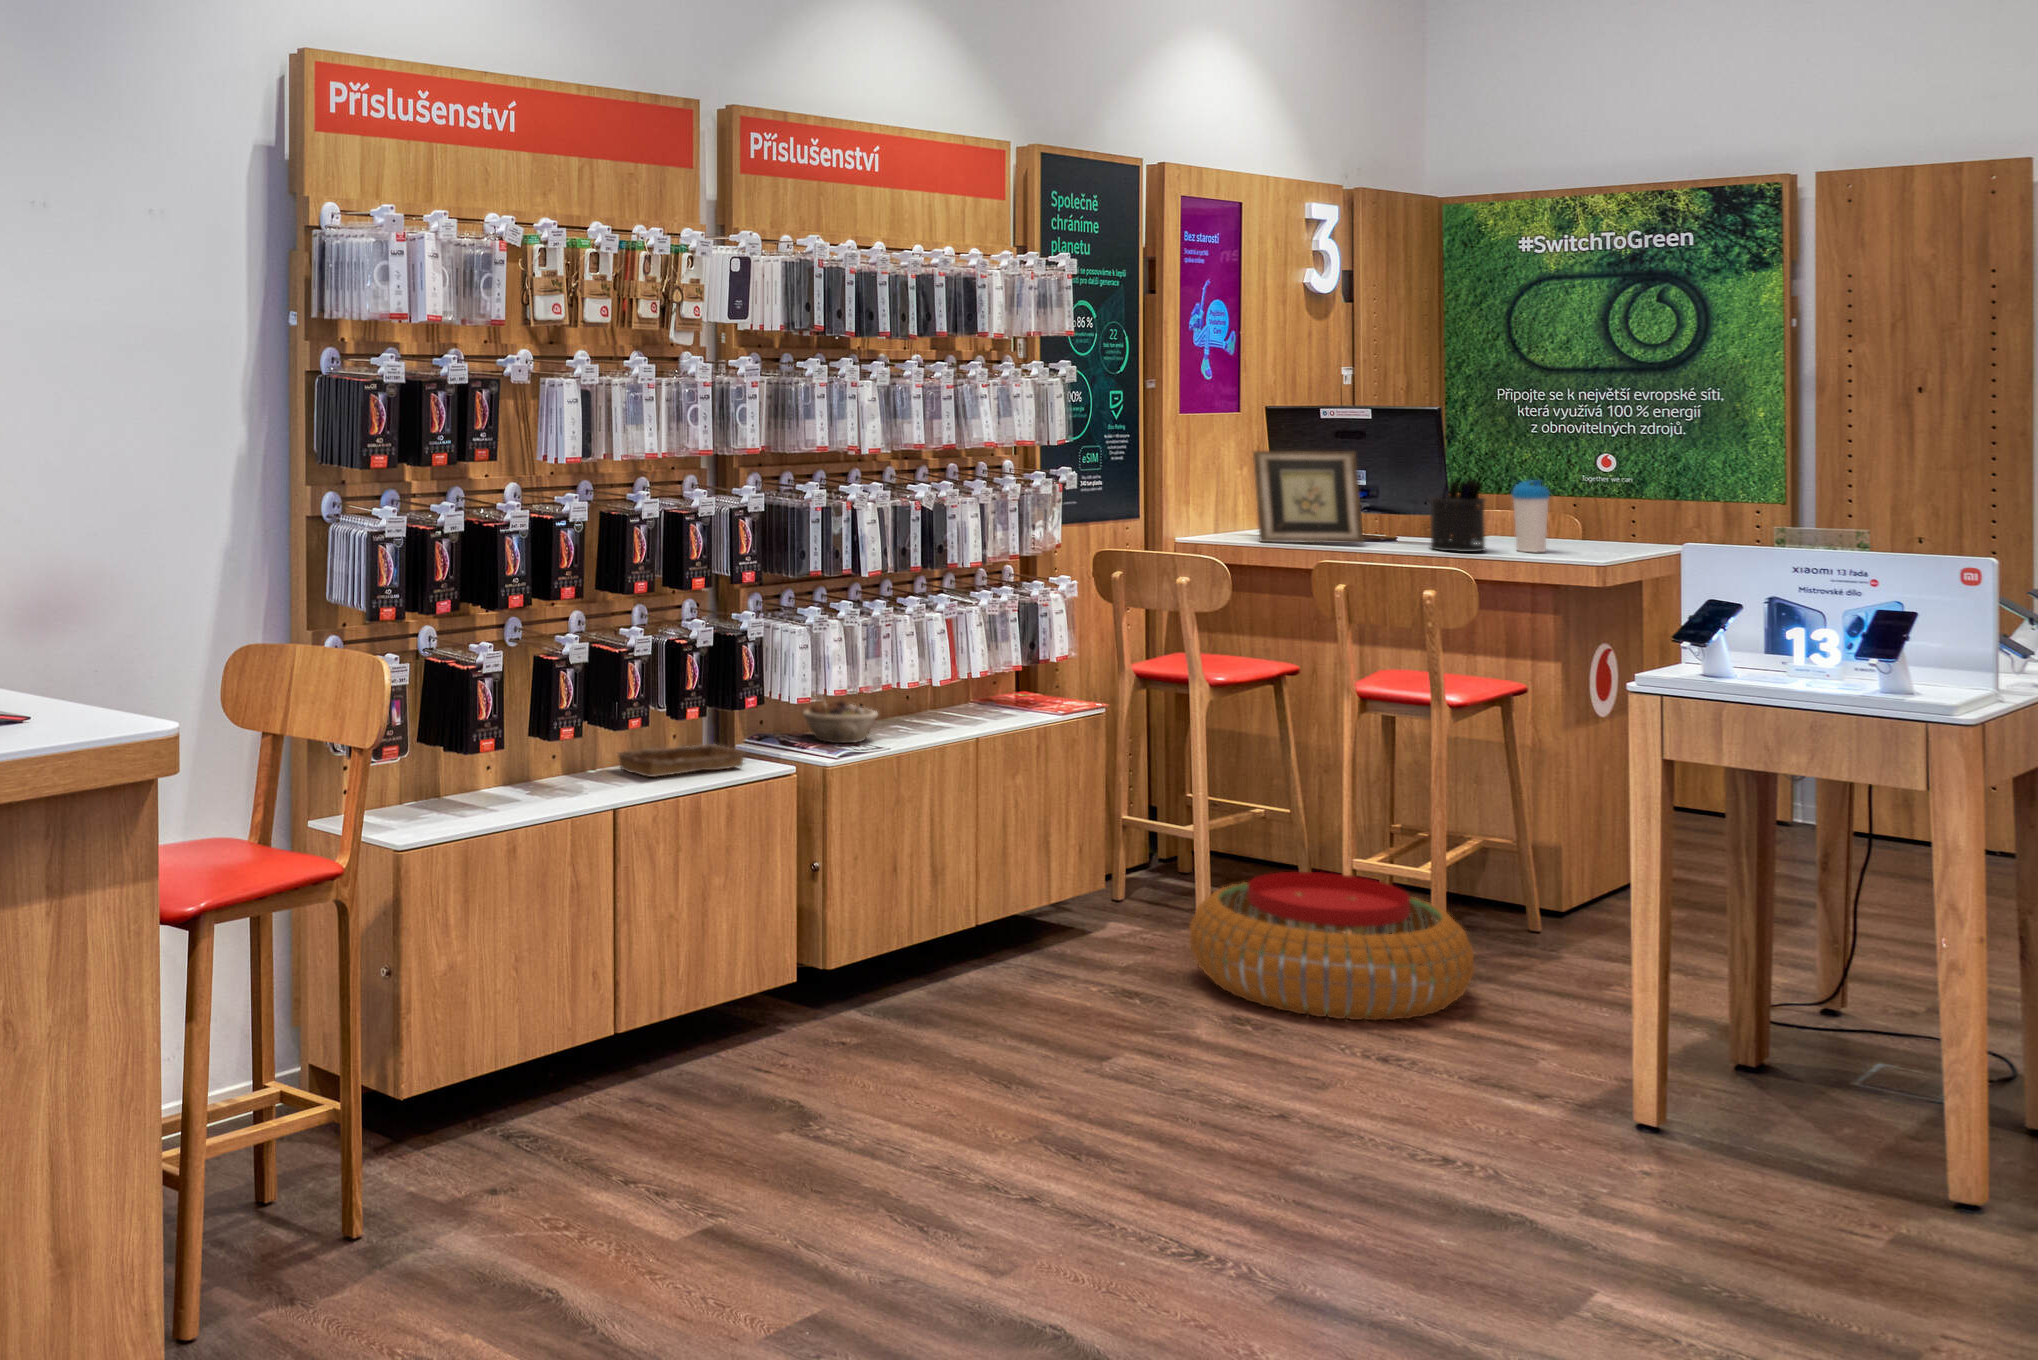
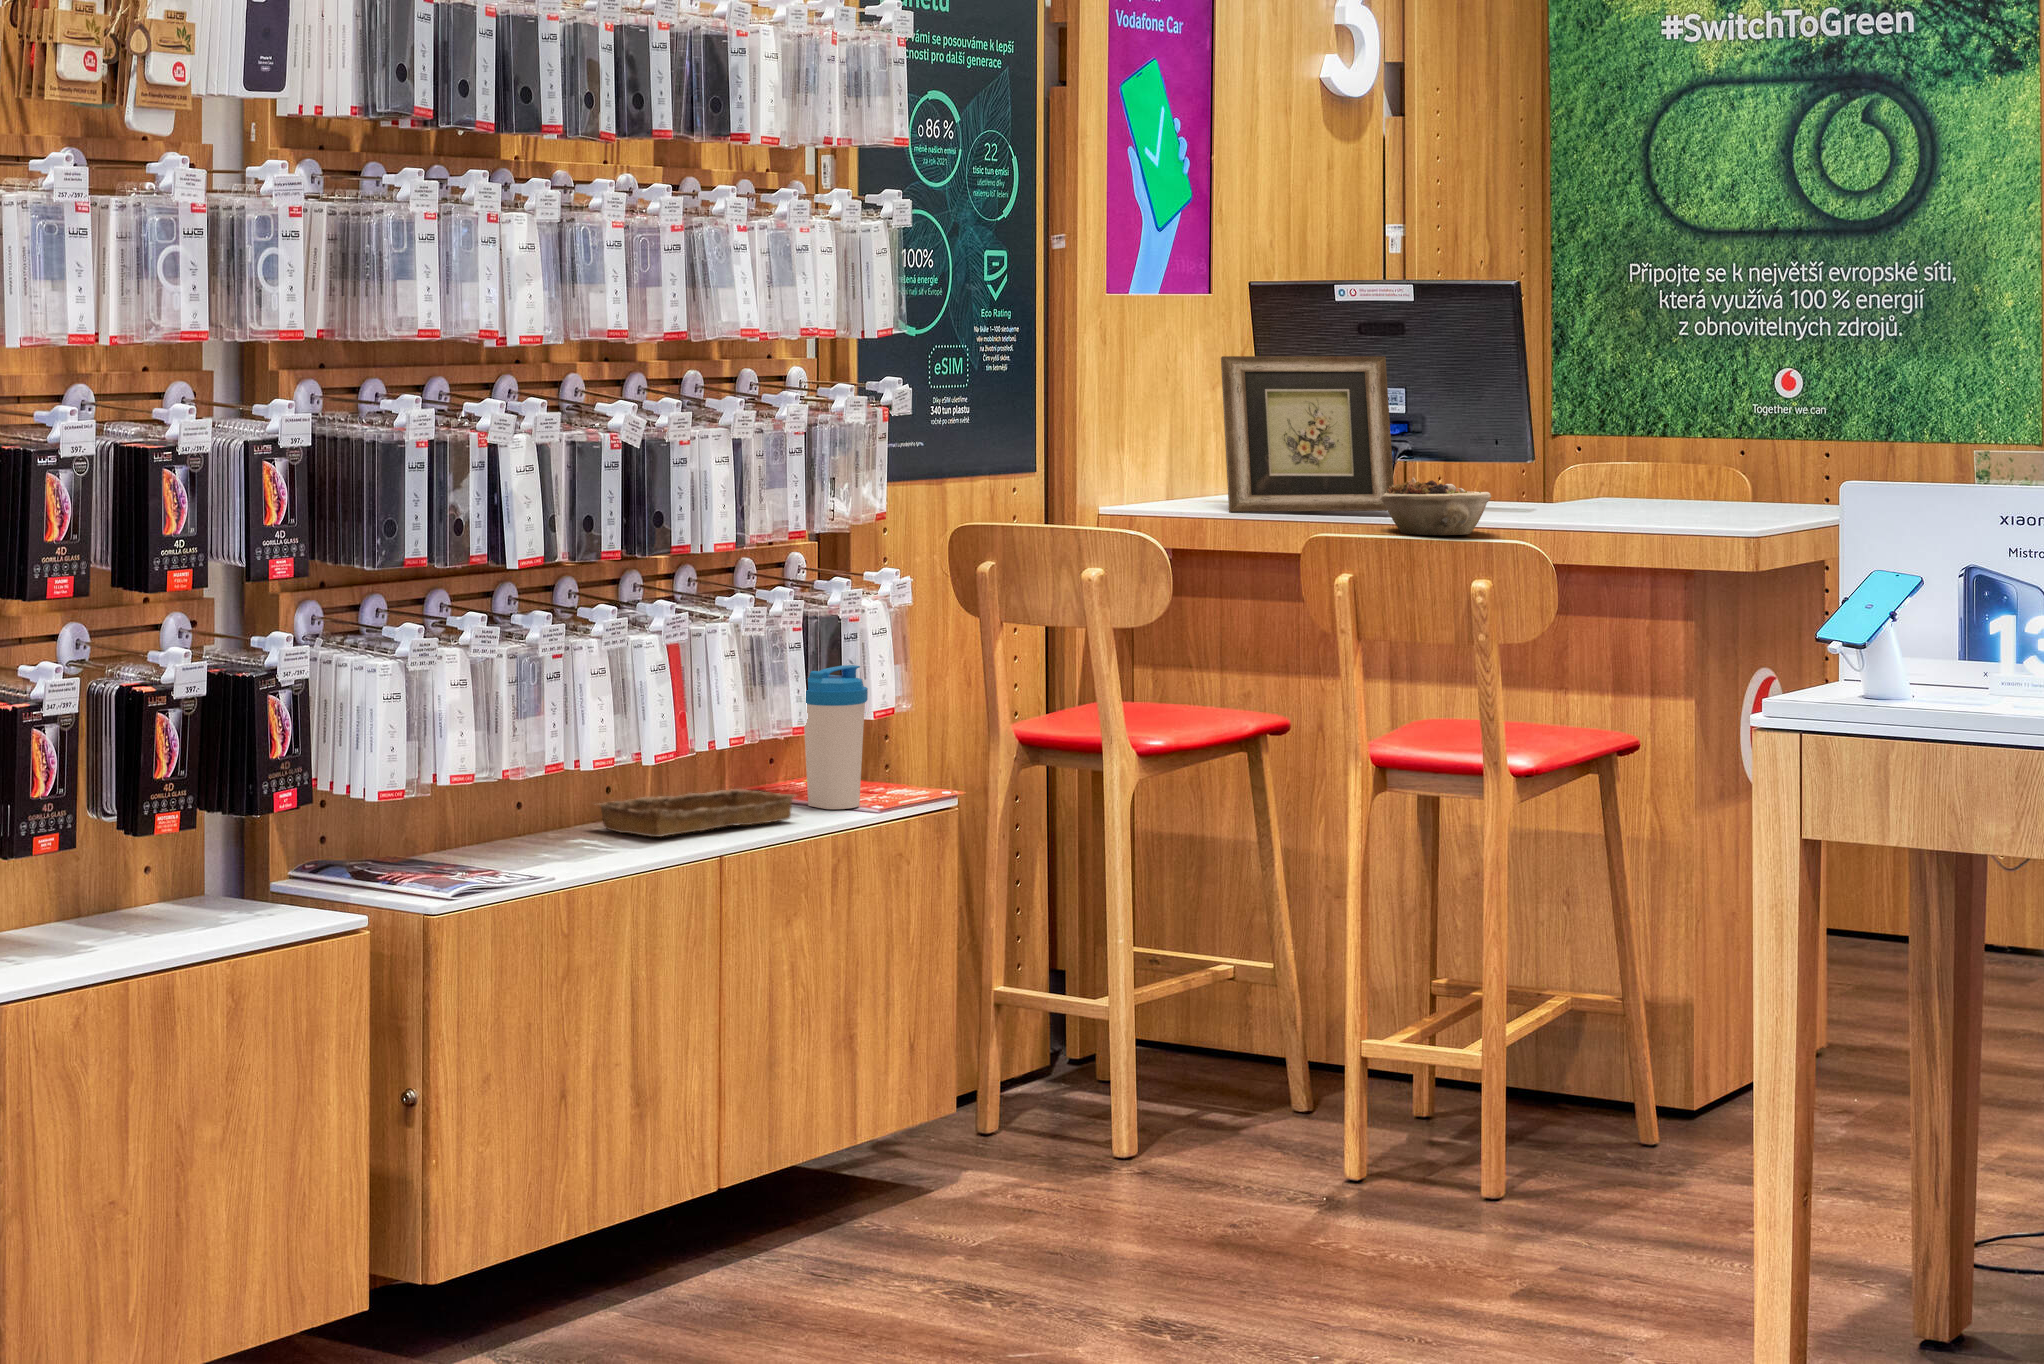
pen holder: present [1430,475,1485,552] -> none [1497,392,1586,522]
water bottle: present [1512,480,1550,552] -> present [804,665,868,809]
succulent planter: present [803,701,878,743] -> present [1382,478,1491,535]
tray: present [618,744,744,777] -> present [599,789,796,837]
pouf: present [1189,872,1474,1020] -> none [1080,1061,1531,1304]

